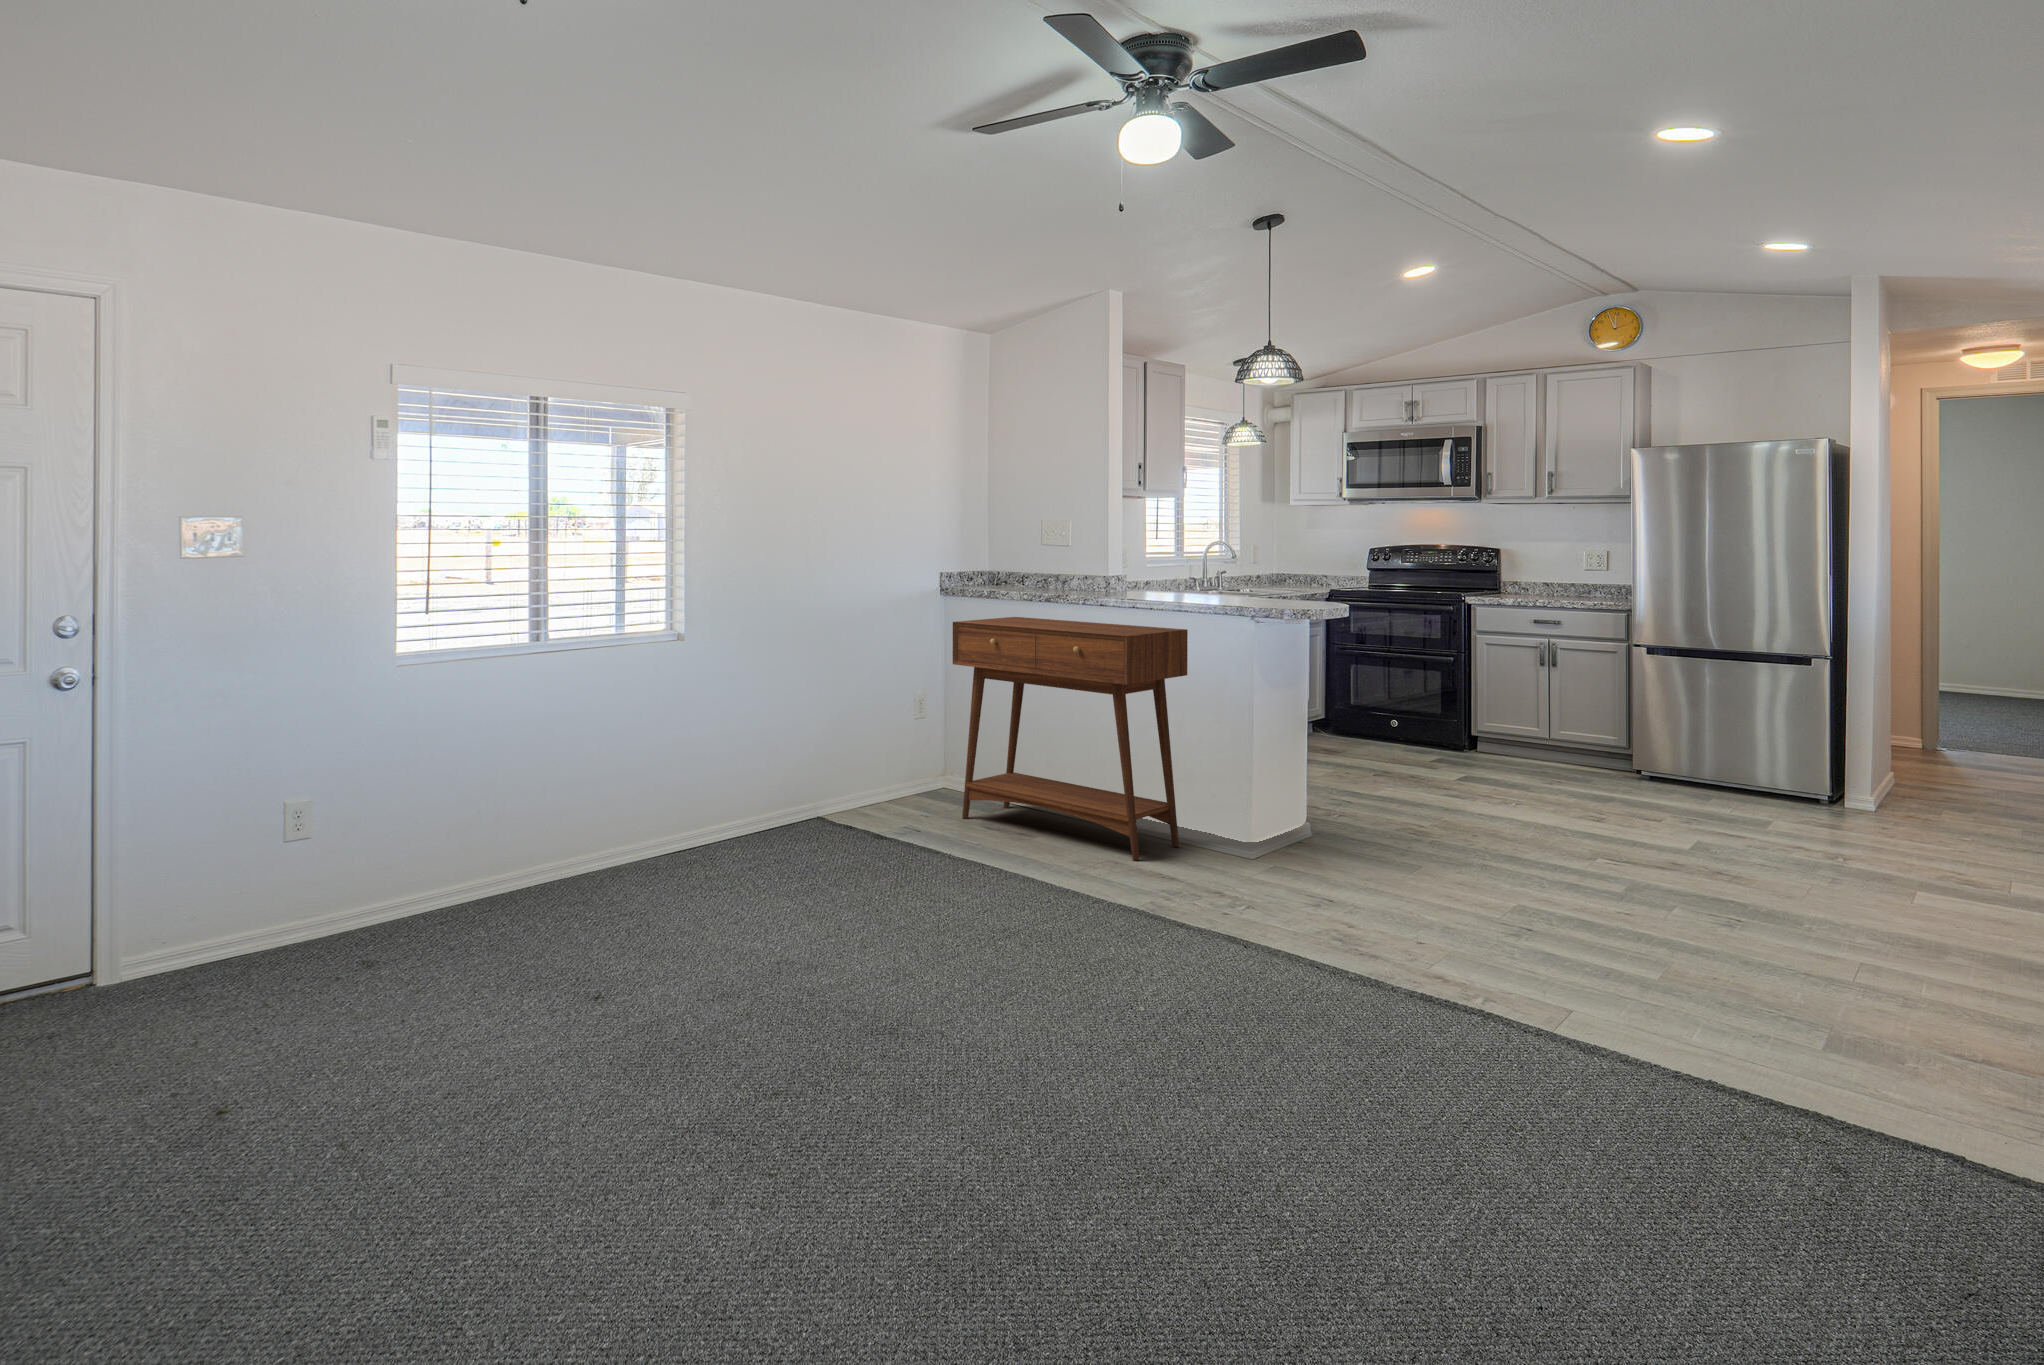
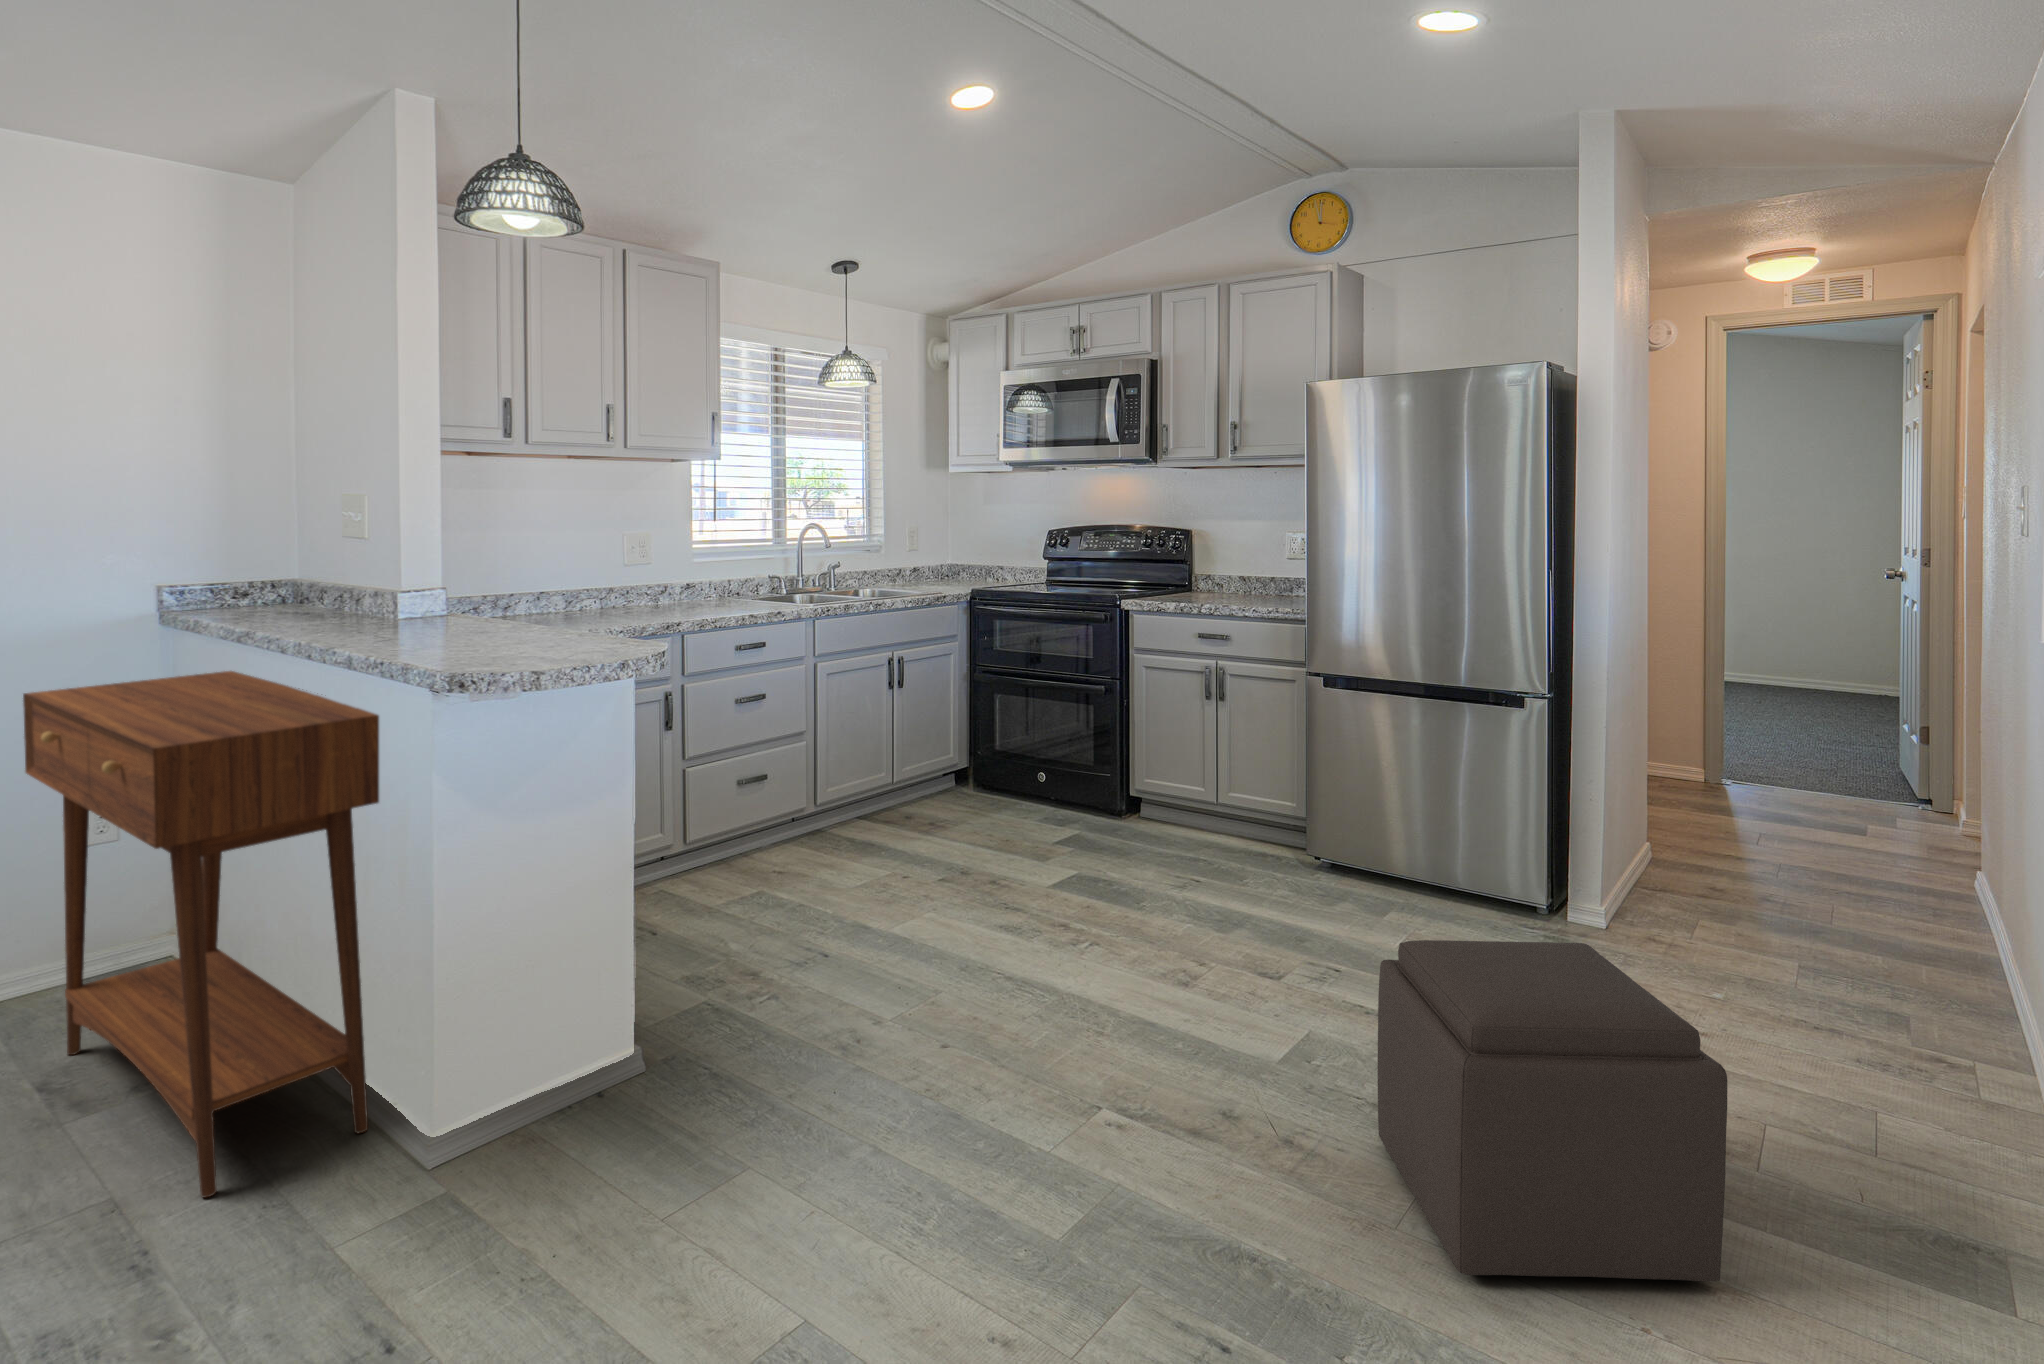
ottoman: none [1760,757,1983,913] -> present [1377,940,1727,1282]

